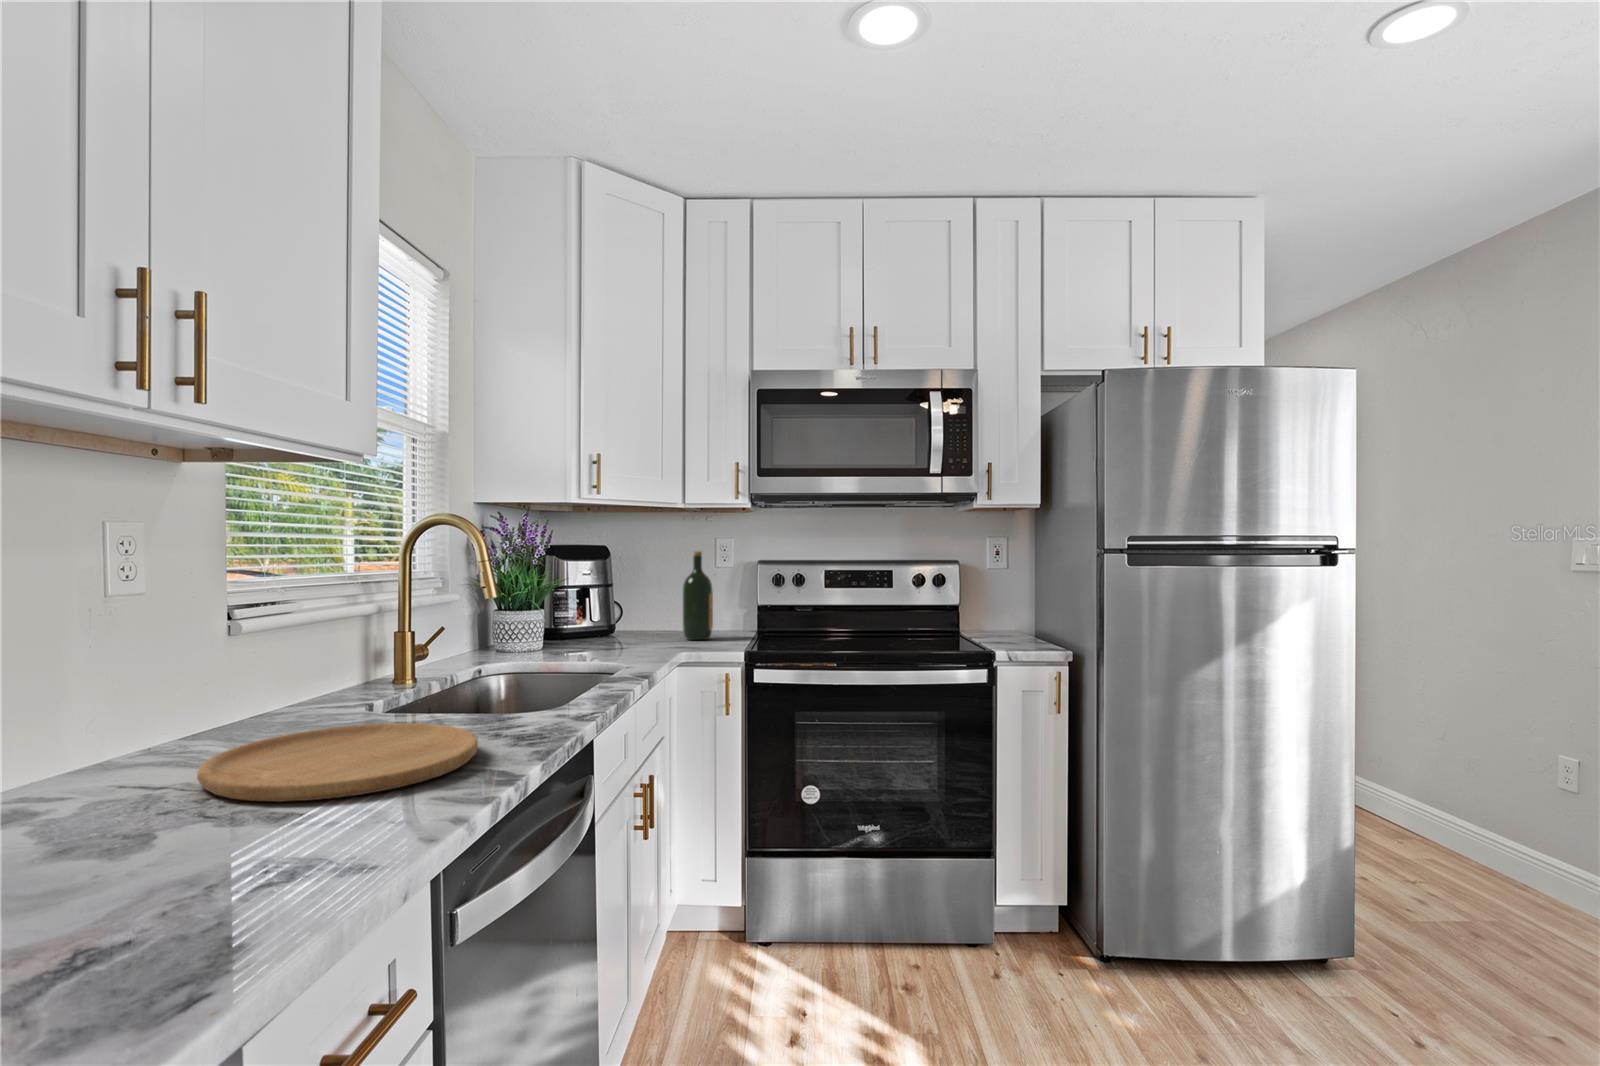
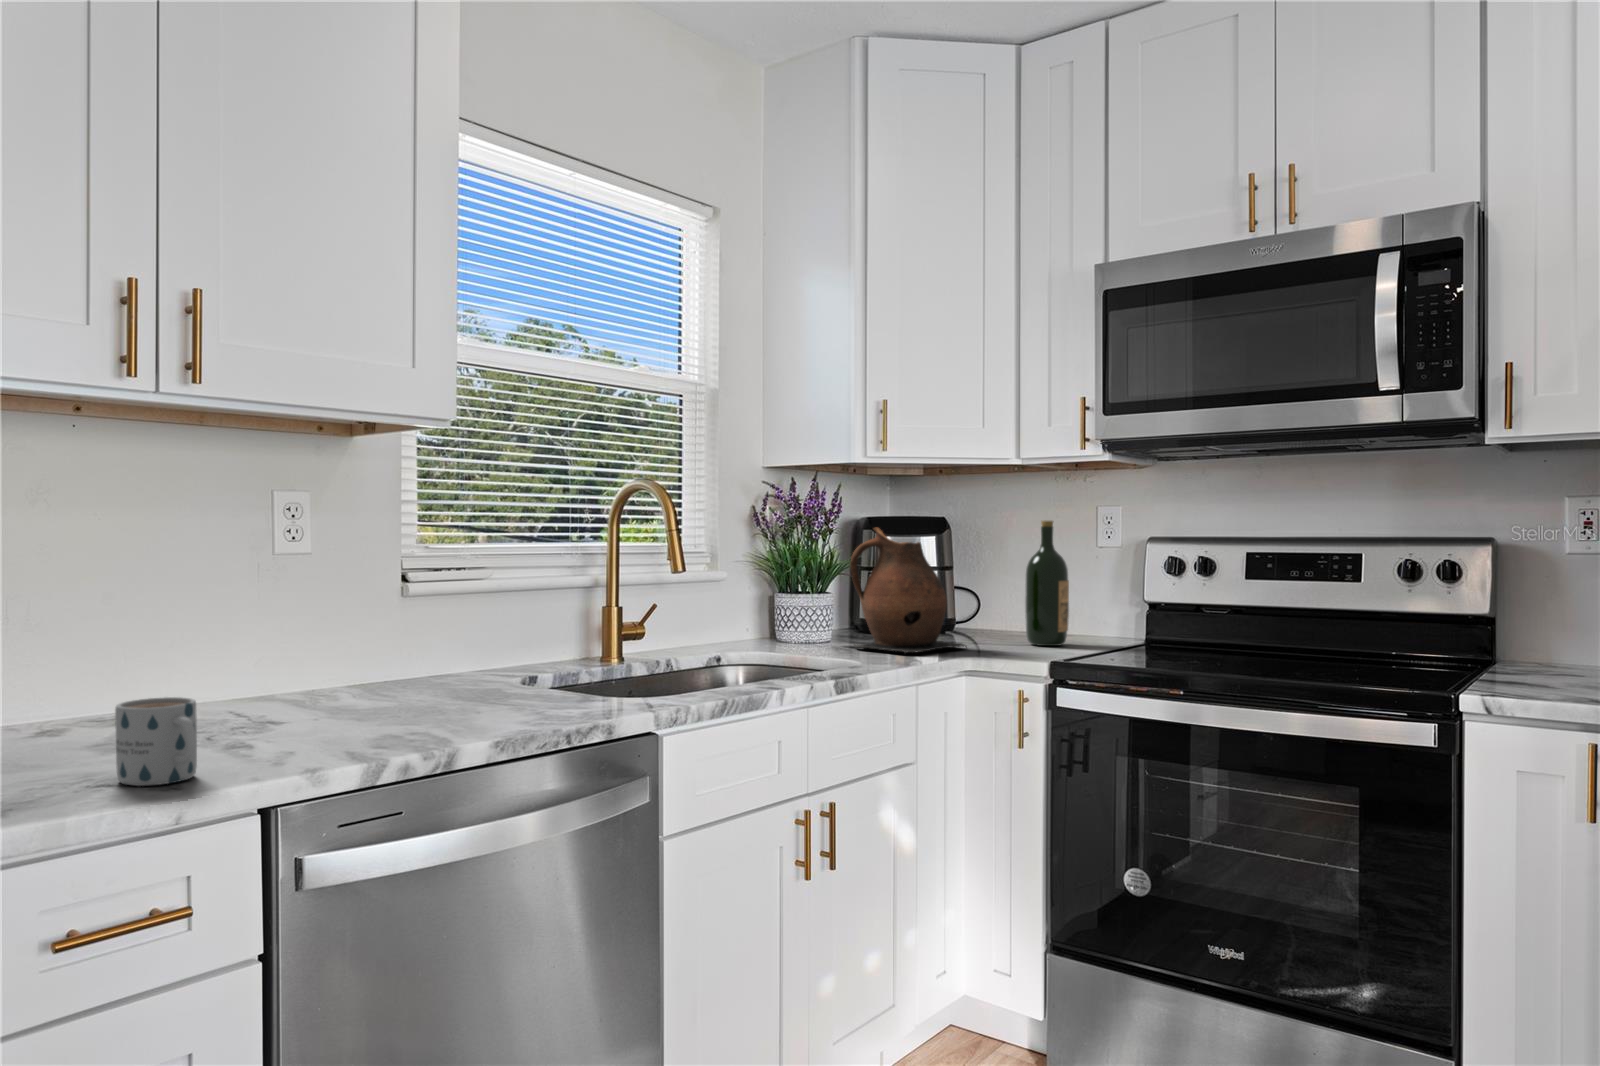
ceramic pitcher: none [571,558,657,654] -> present [851,528,966,654]
cutting board: present [197,723,478,802] -> none [282,690,527,742]
mug: none [122,779,269,910] -> present [115,697,197,786]

